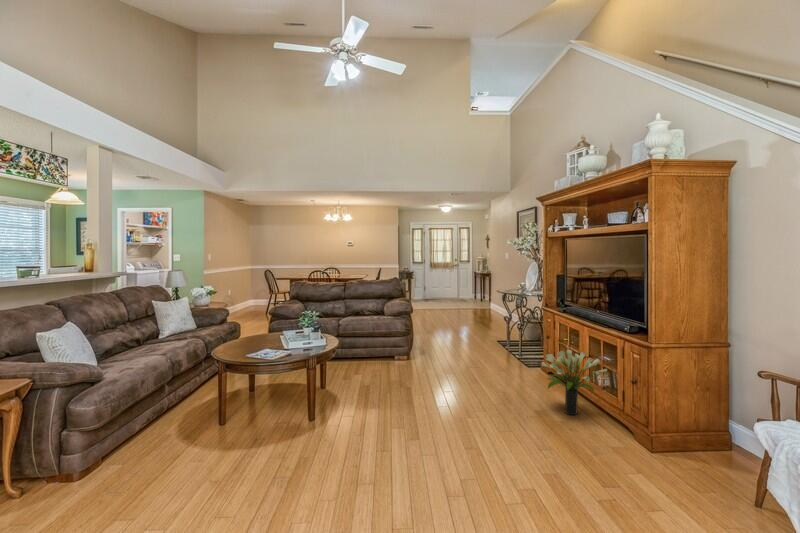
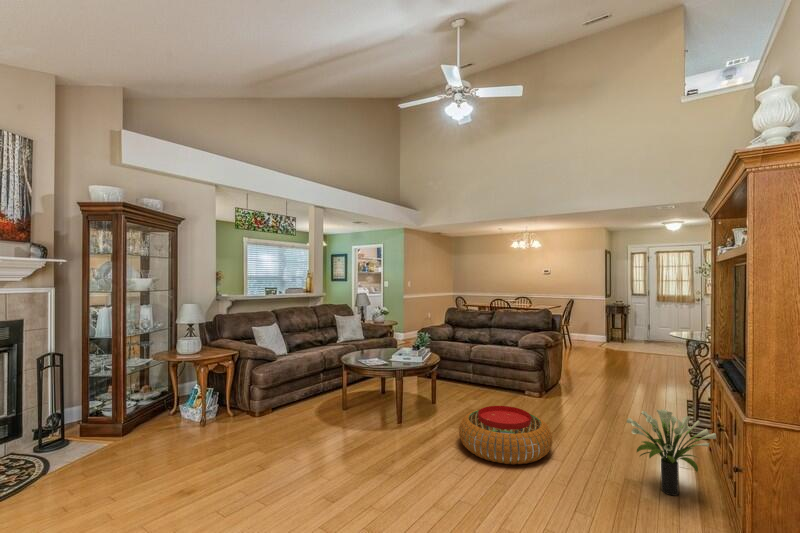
pouf: none [391,373,481,431] -> present [459,406,552,465]

